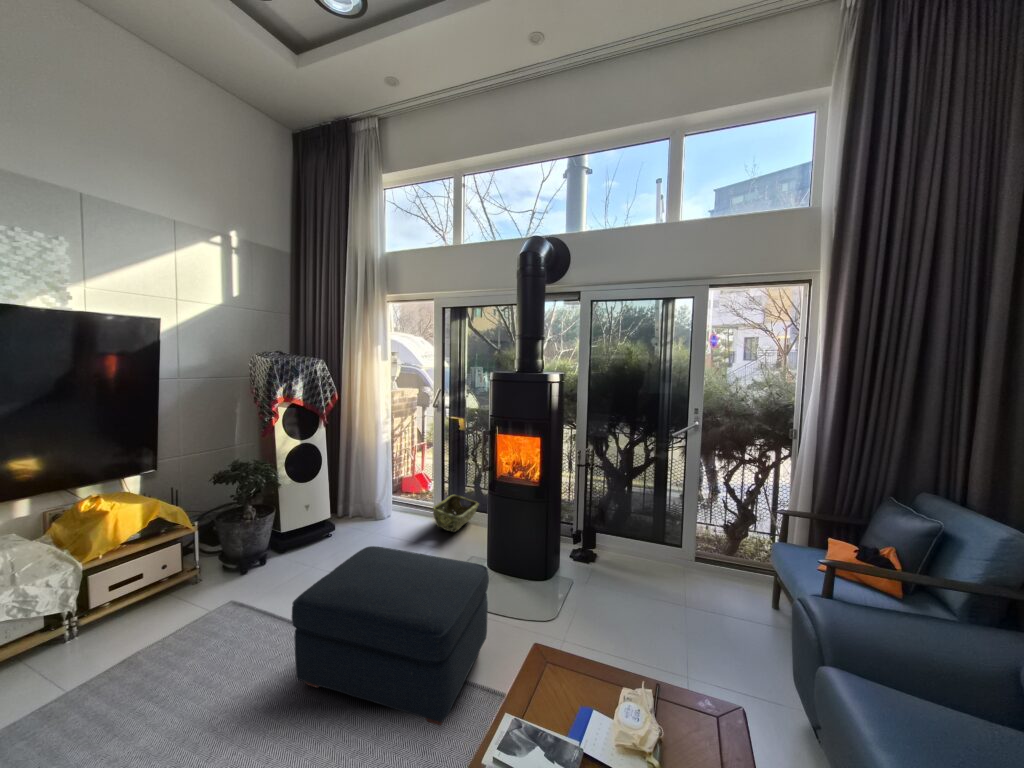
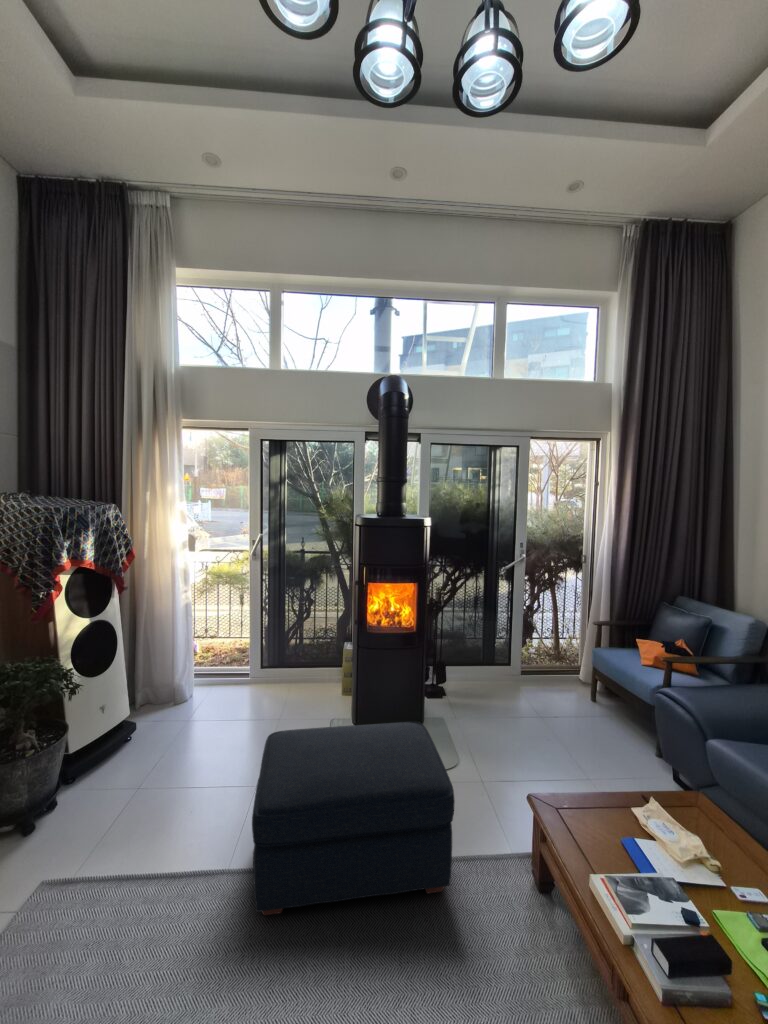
woven basket: present [432,495,479,532] -> none [259,661,303,704]

